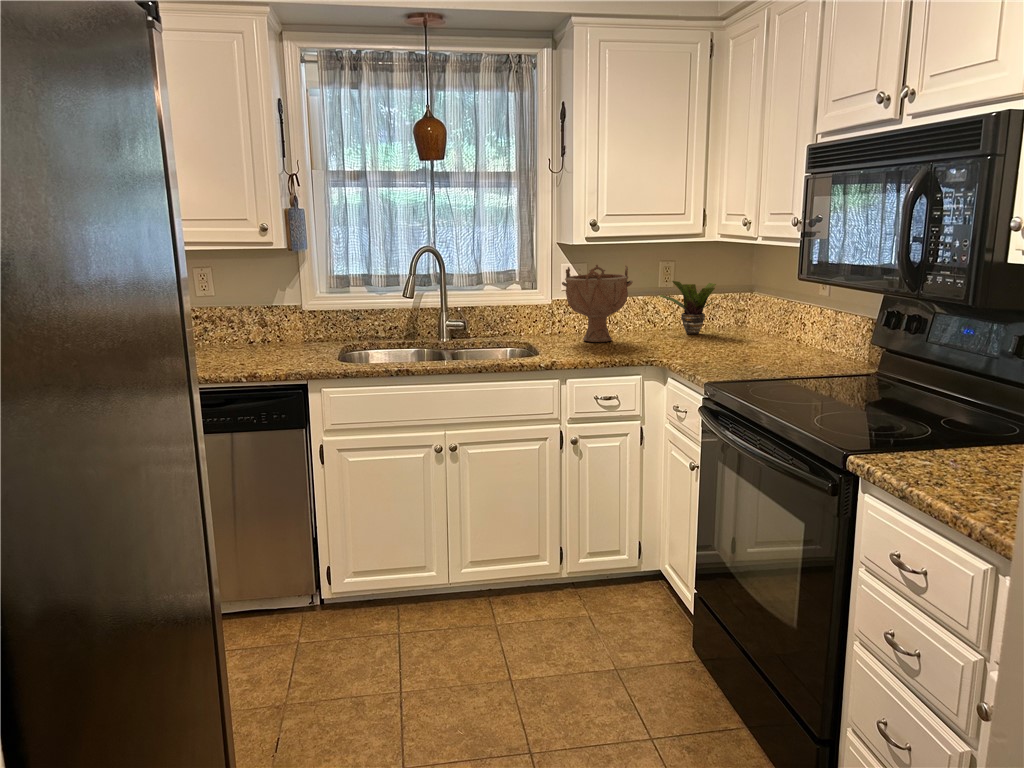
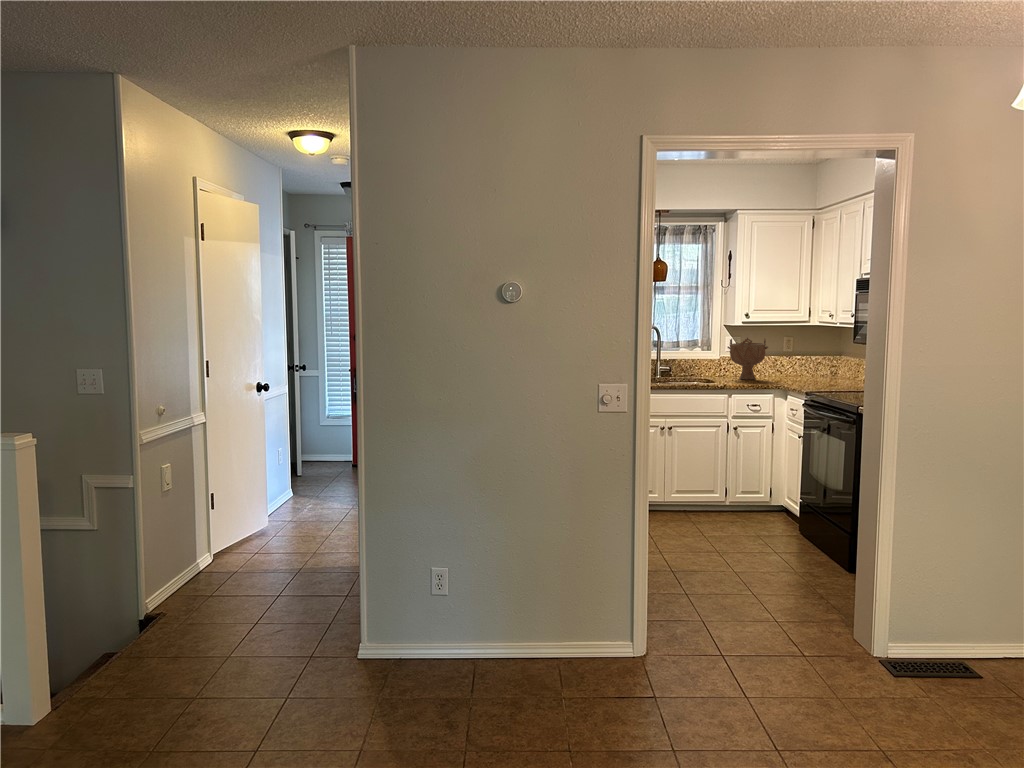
potted plant: present [660,281,716,334] -> none [784,348,827,378]

